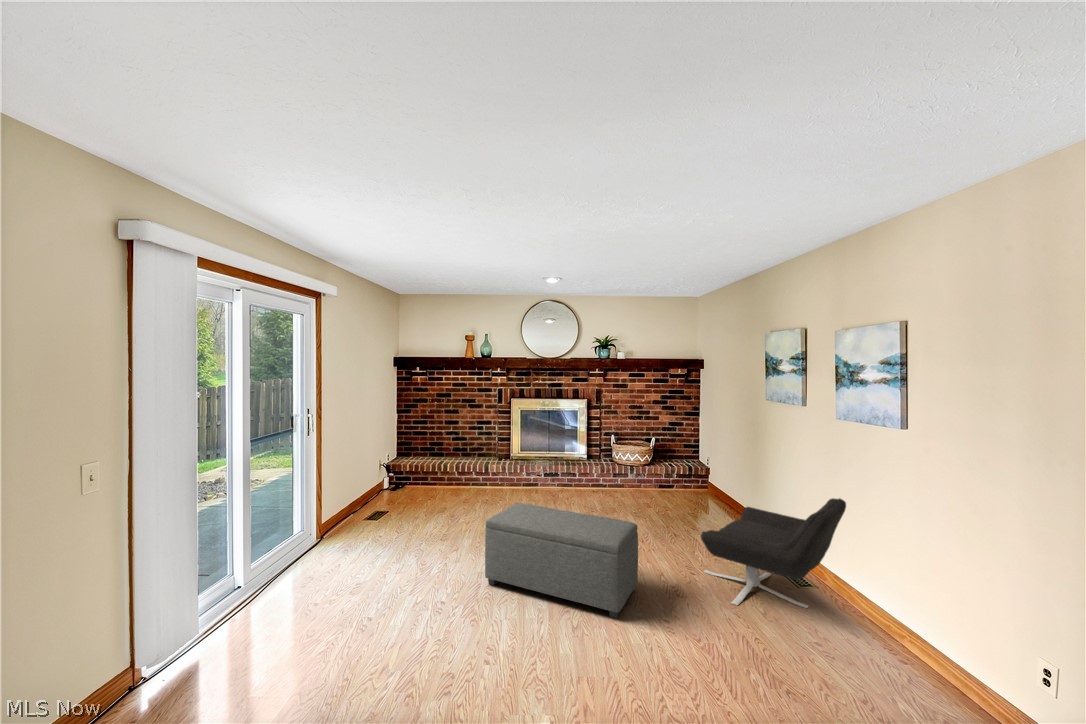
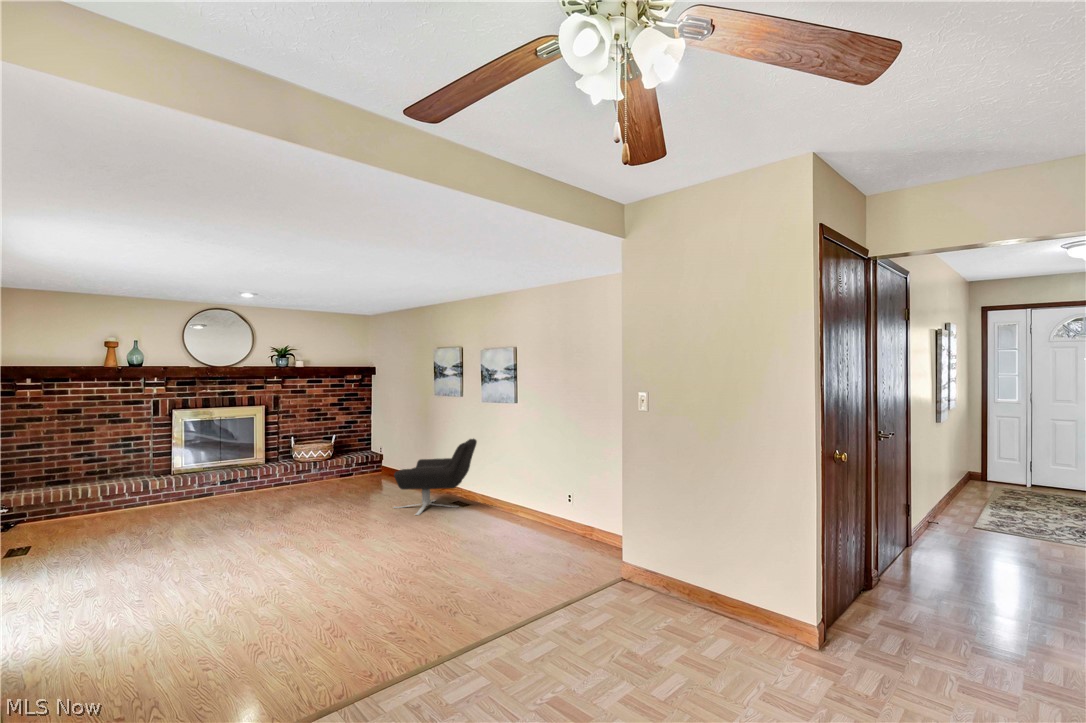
ottoman: present [485,503,638,619] -> none [214,475,350,550]

